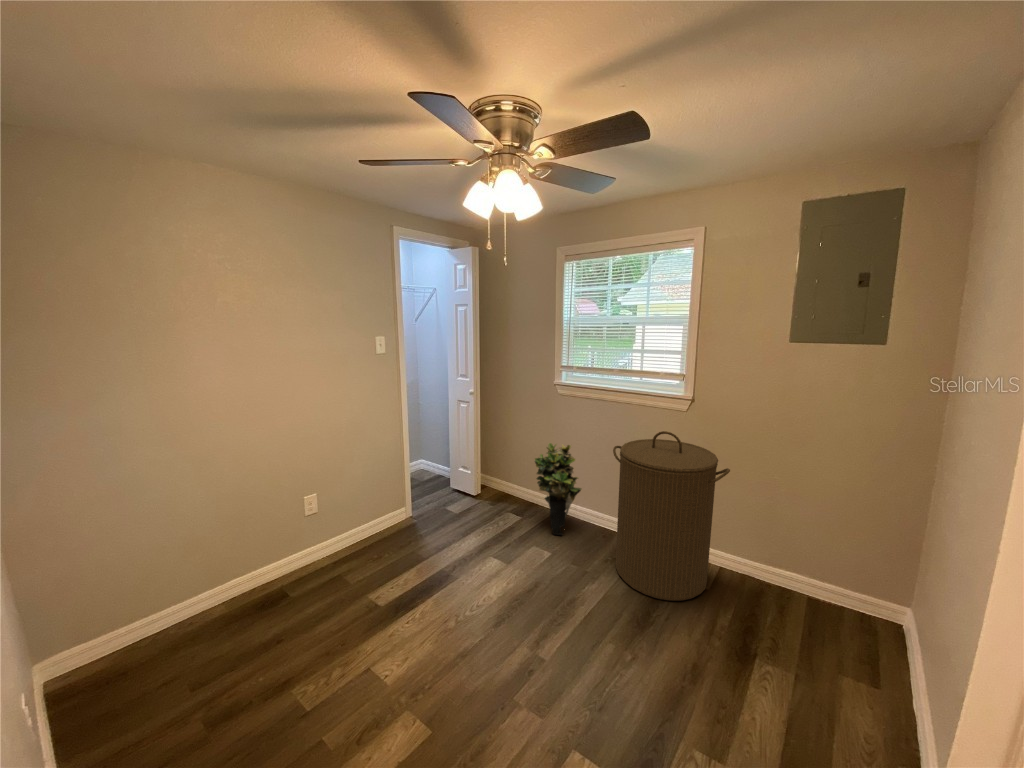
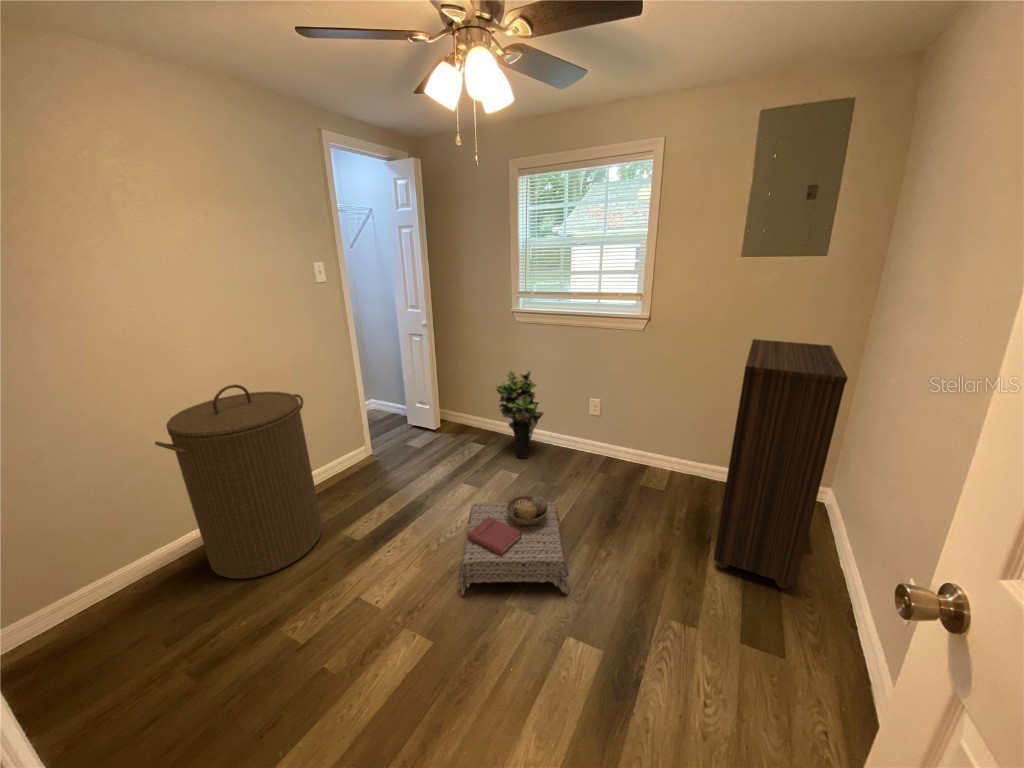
bookshelf: none [761,430,907,738] -> present [714,339,848,589]
laundry hamper: present [613,431,730,601] -> present [155,385,322,579]
ottoman: none [469,579,588,703] -> present [458,496,569,596]

